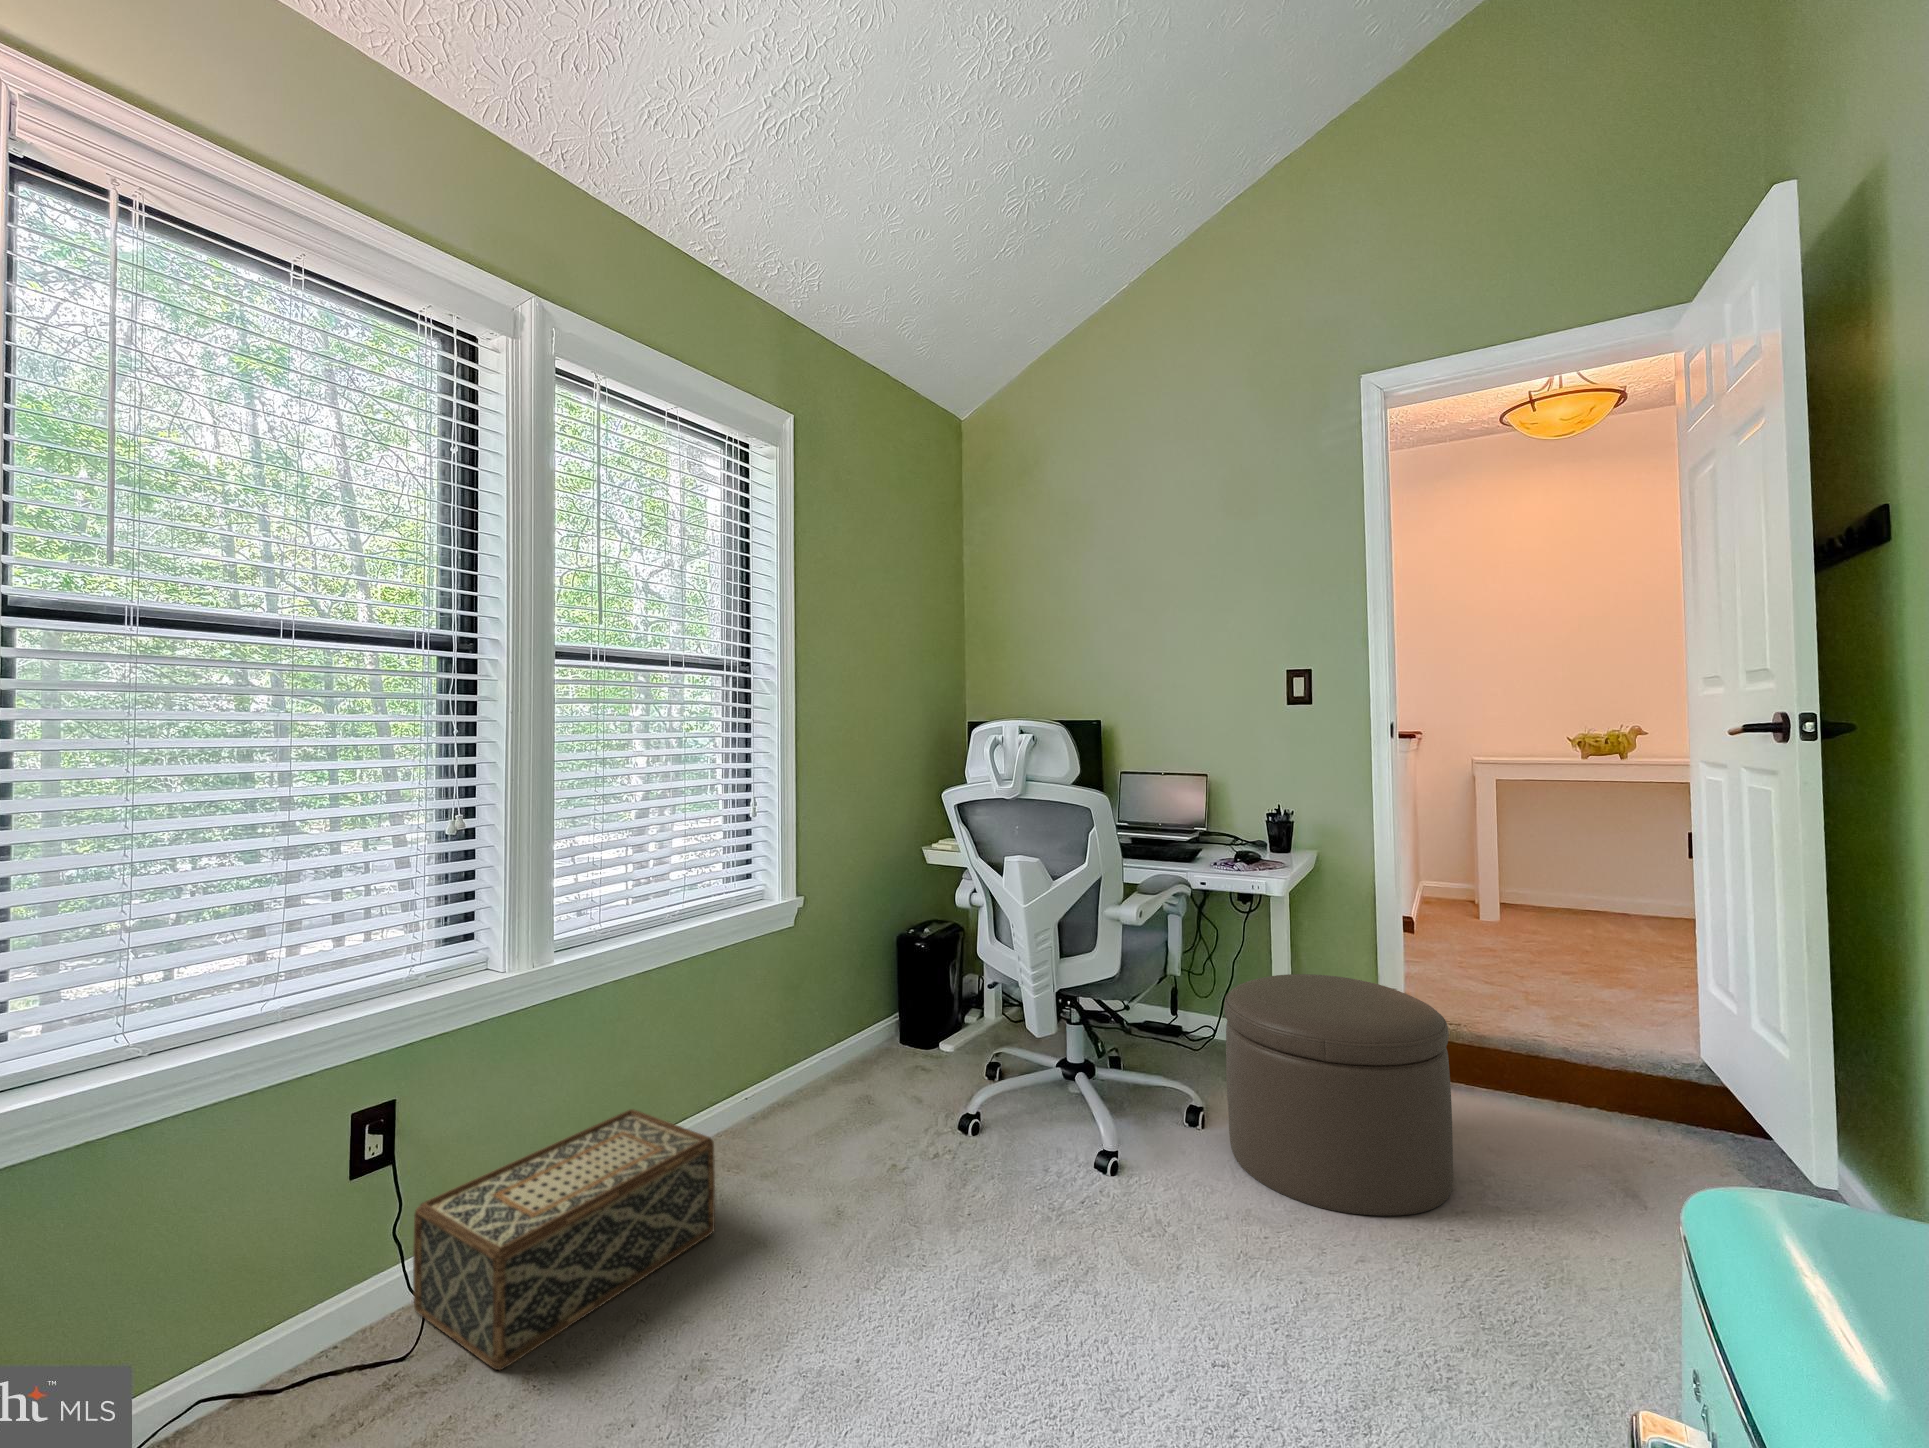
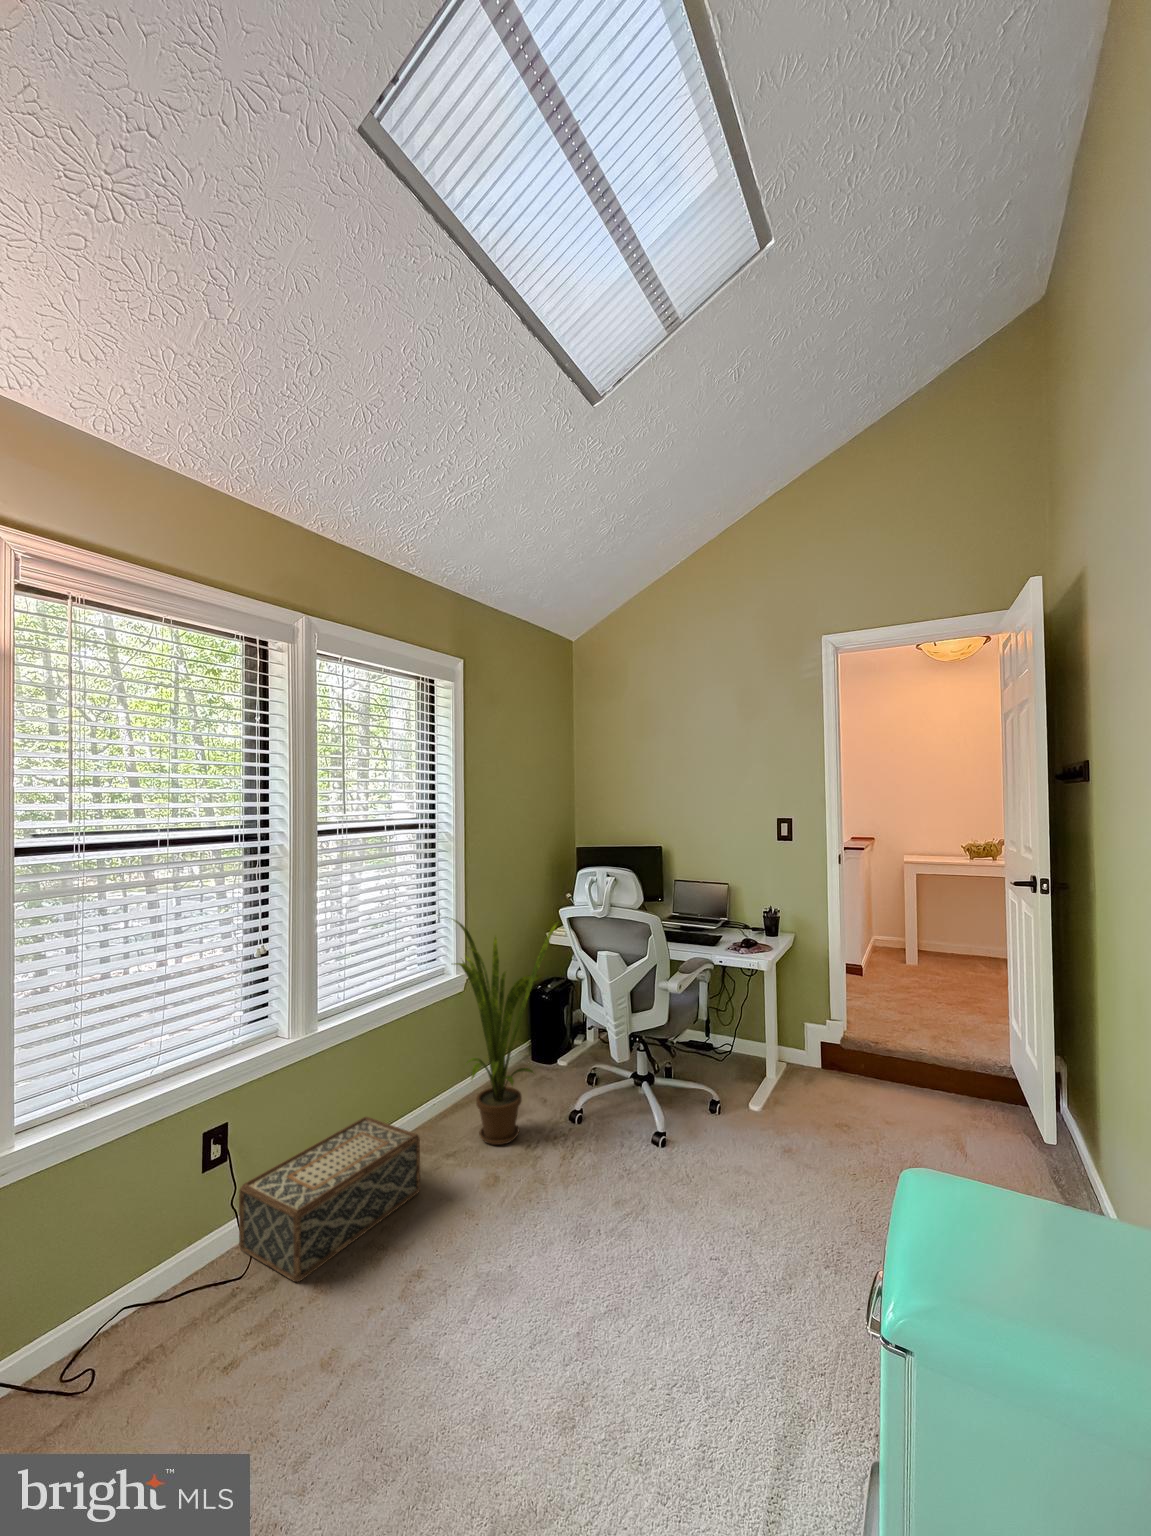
house plant: none [761,804,945,1165] -> present [449,918,558,1145]
ottoman: present [1224,974,1453,1216] -> none [732,1017,861,1166]

